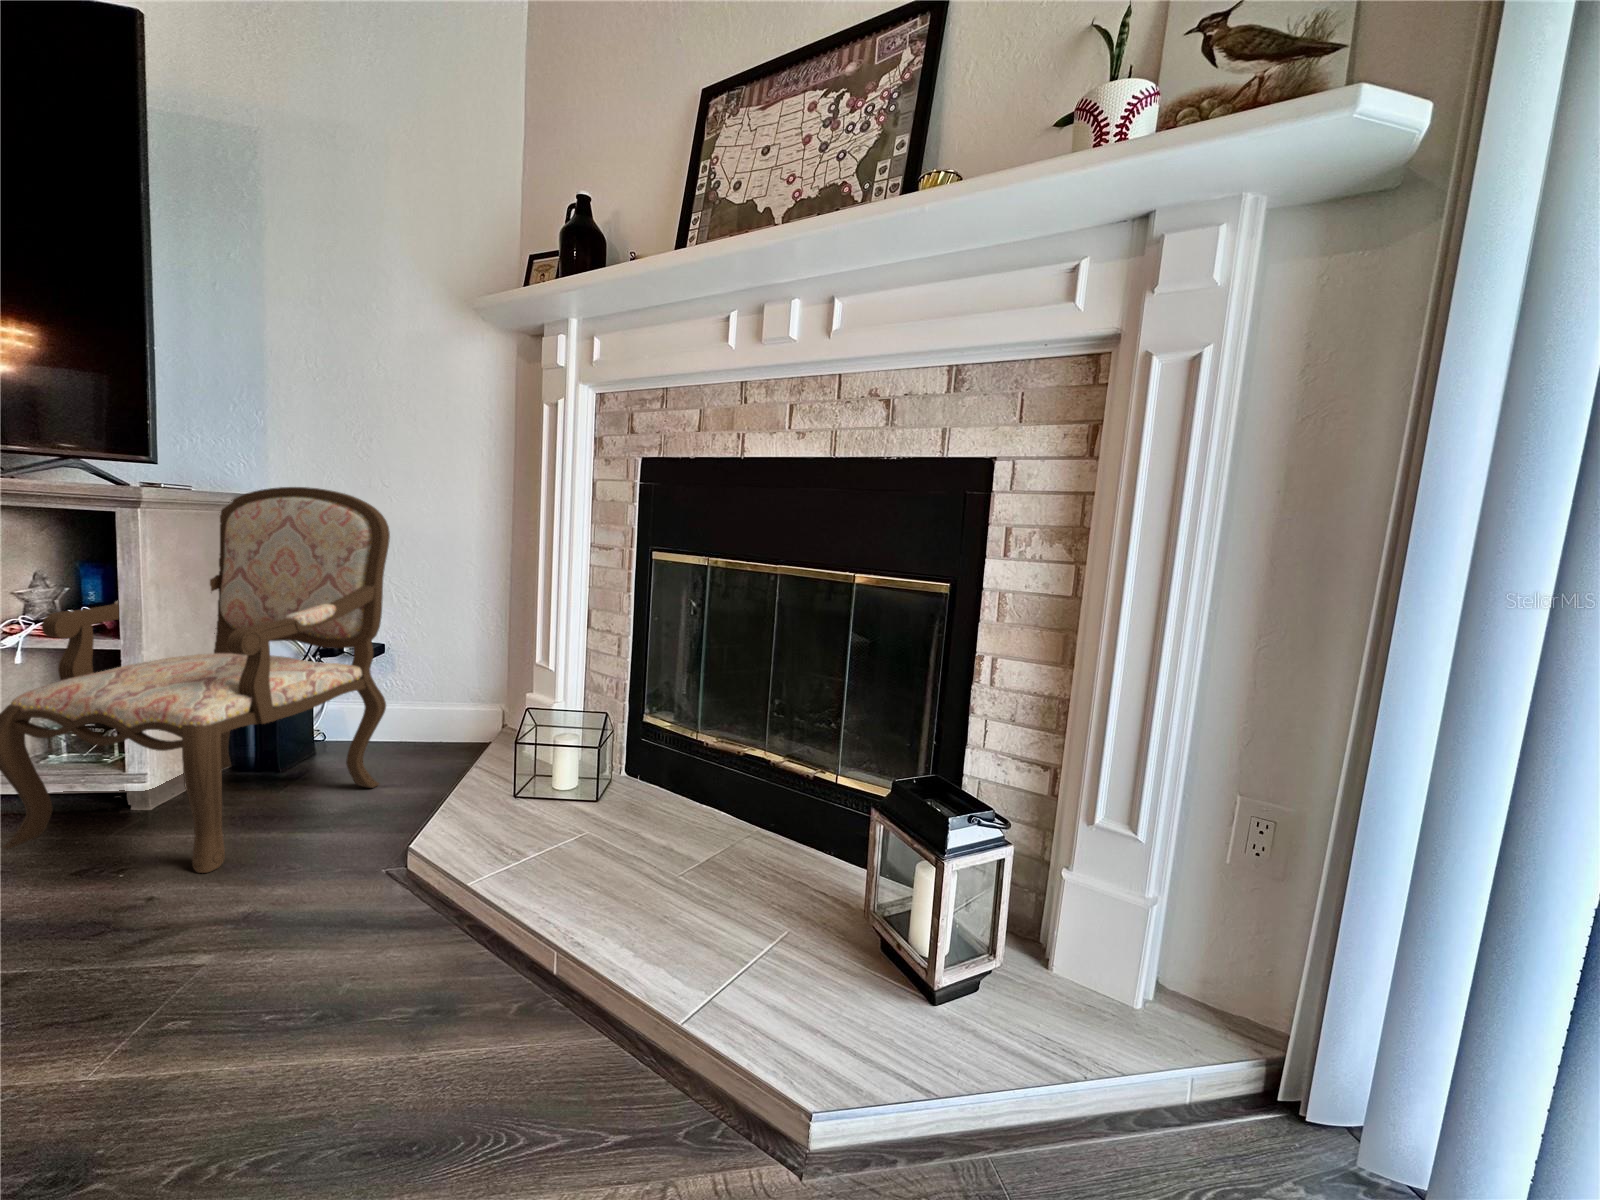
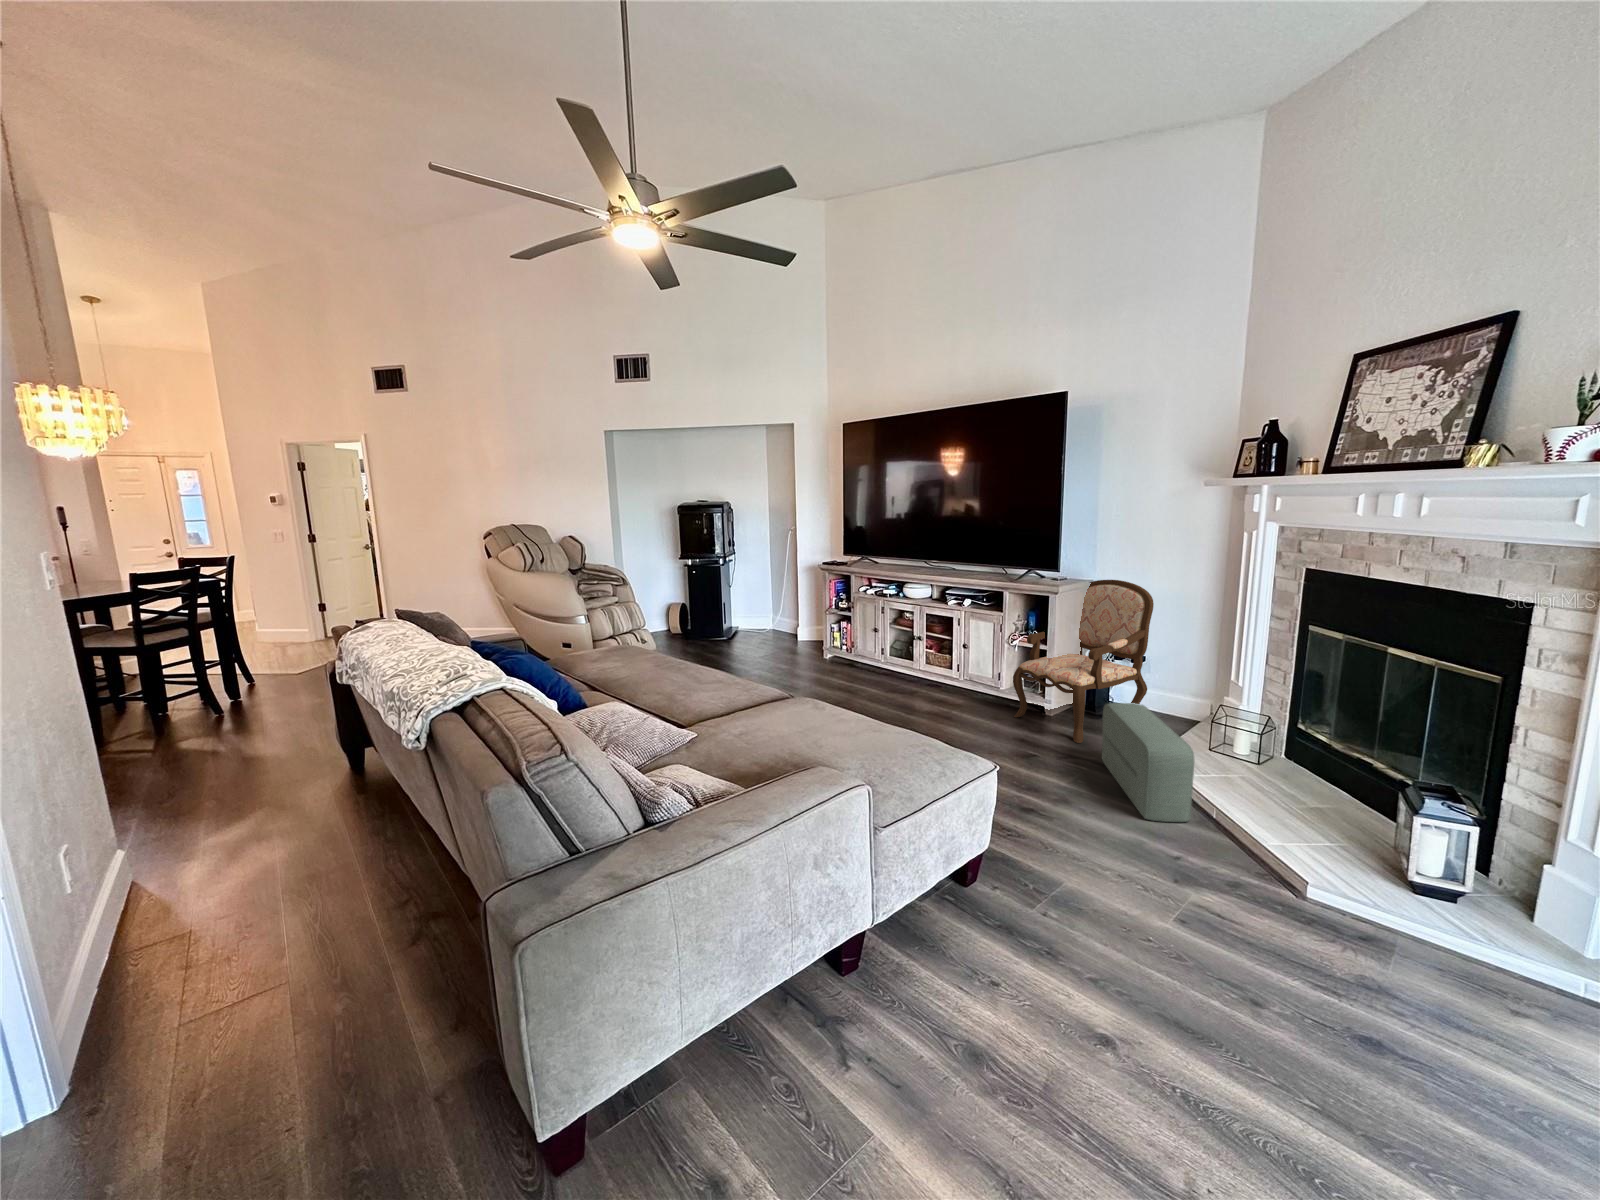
pouf: none [262,741,508,1087] -> present [1102,703,1194,822]

